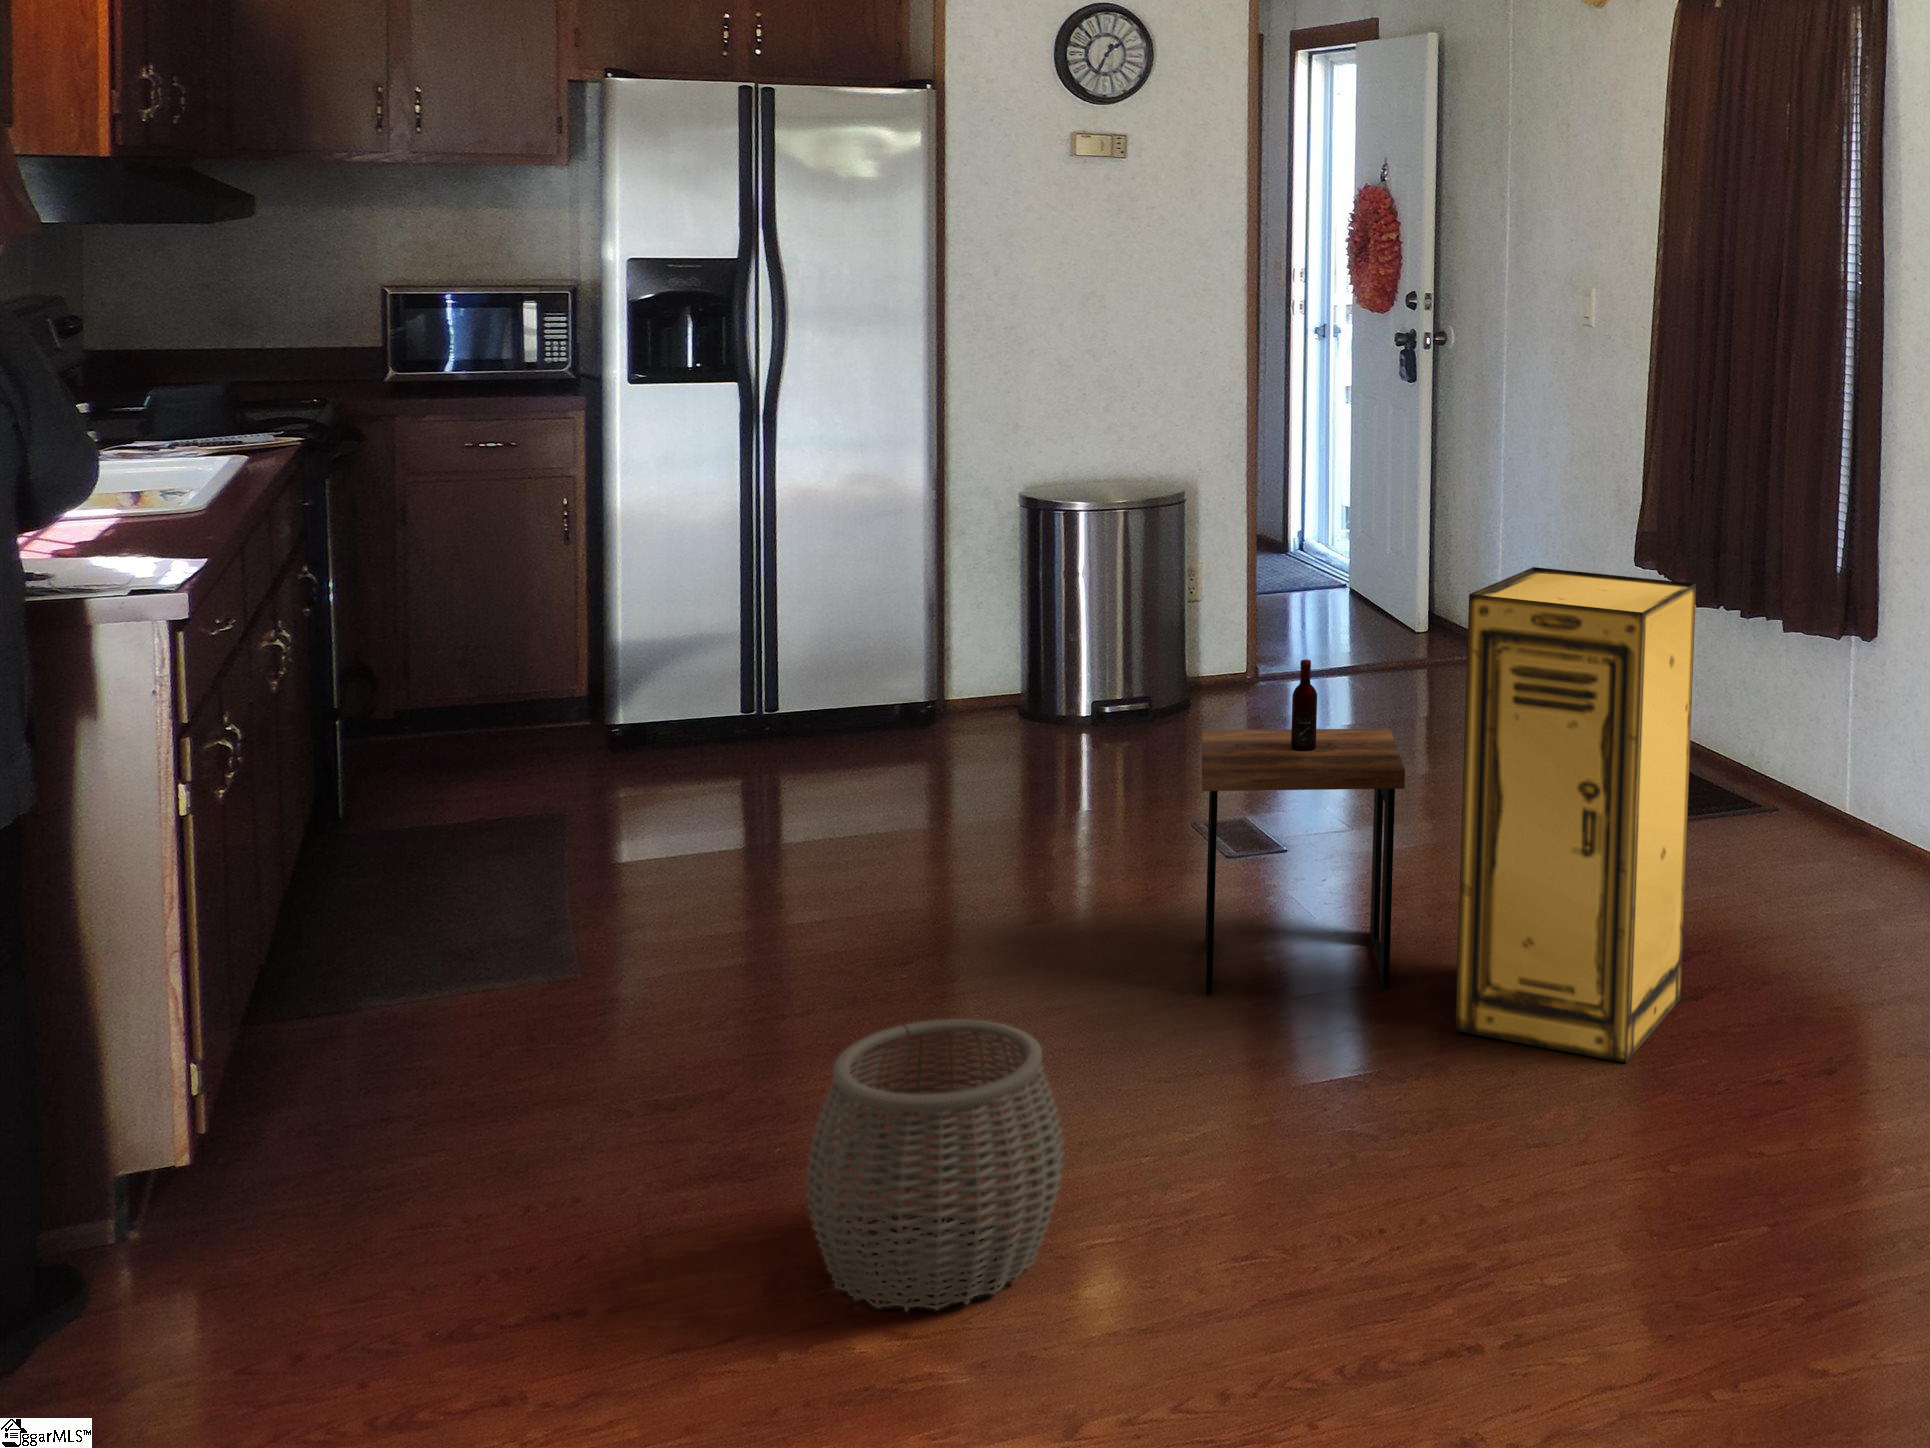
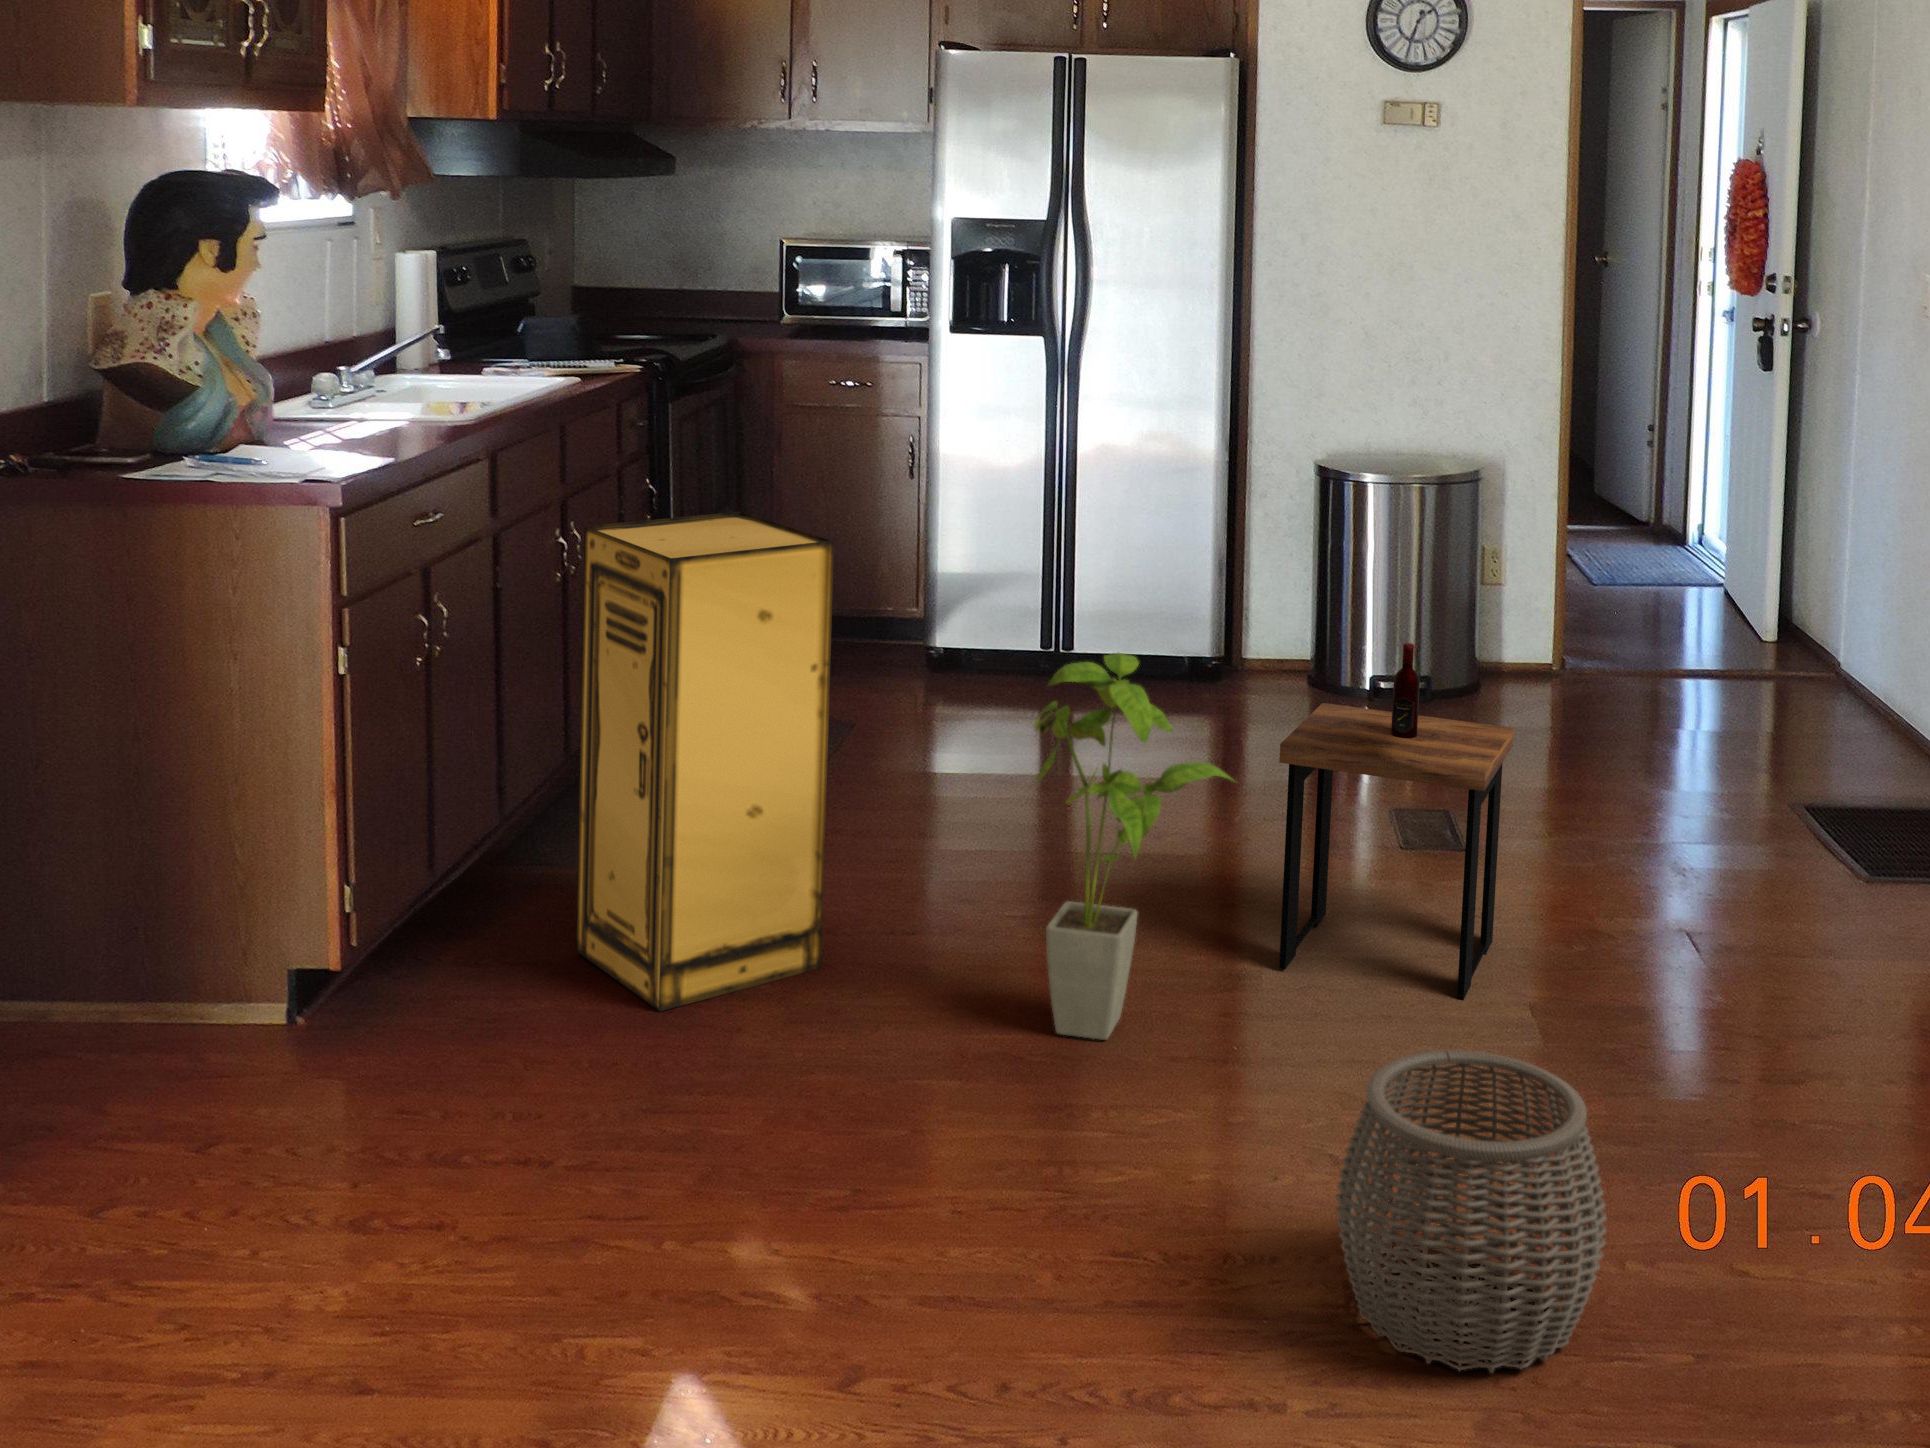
storage cabinet: present [1455,567,1696,1063] -> present [576,511,834,1012]
house plant: none [988,699,1200,1098] -> present [1034,653,1234,1040]
woven basket: present [806,1019,1064,1311] -> present [1336,1050,1606,1373]

